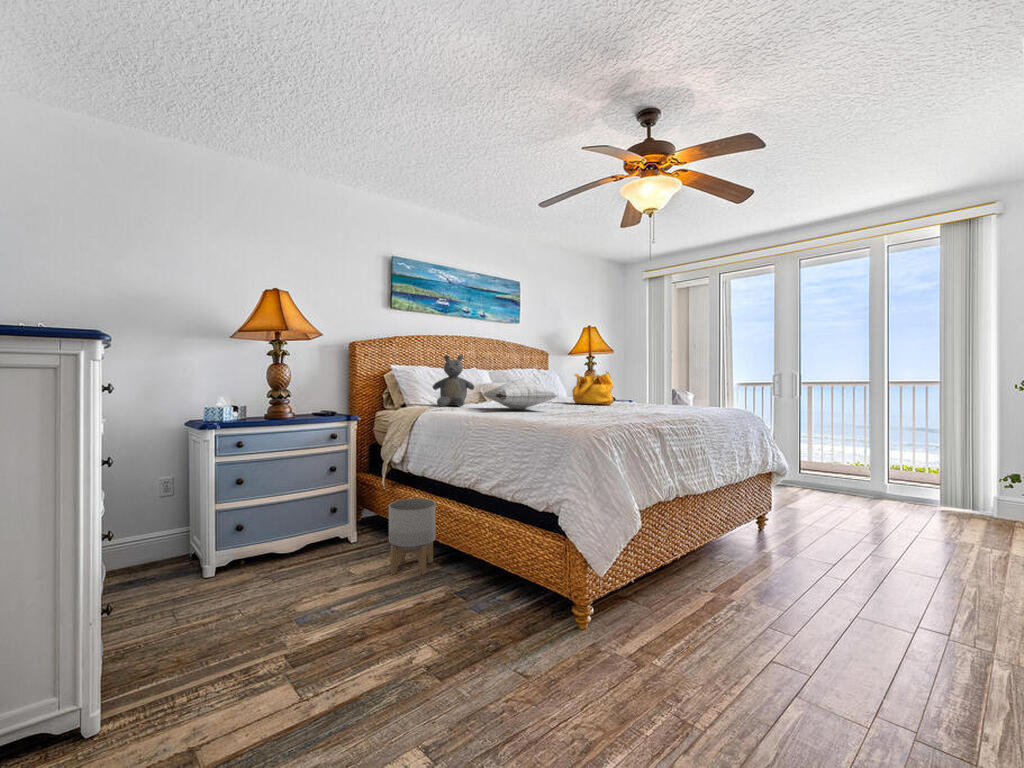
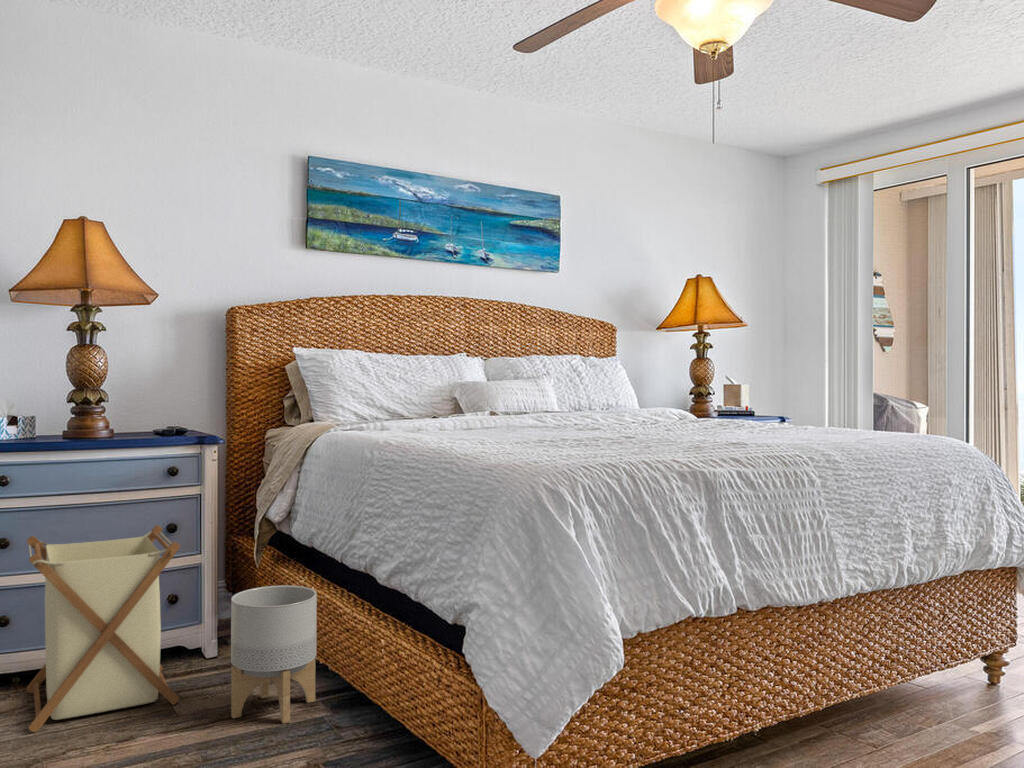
teddy bear: present [433,355,474,406] -> none [356,330,429,422]
handbag: present [572,372,613,405] -> none [631,358,708,423]
pillow: present [483,380,558,410] -> none [431,374,556,430]
laundry basket: none [256,468,356,591] -> present [27,525,180,732]

